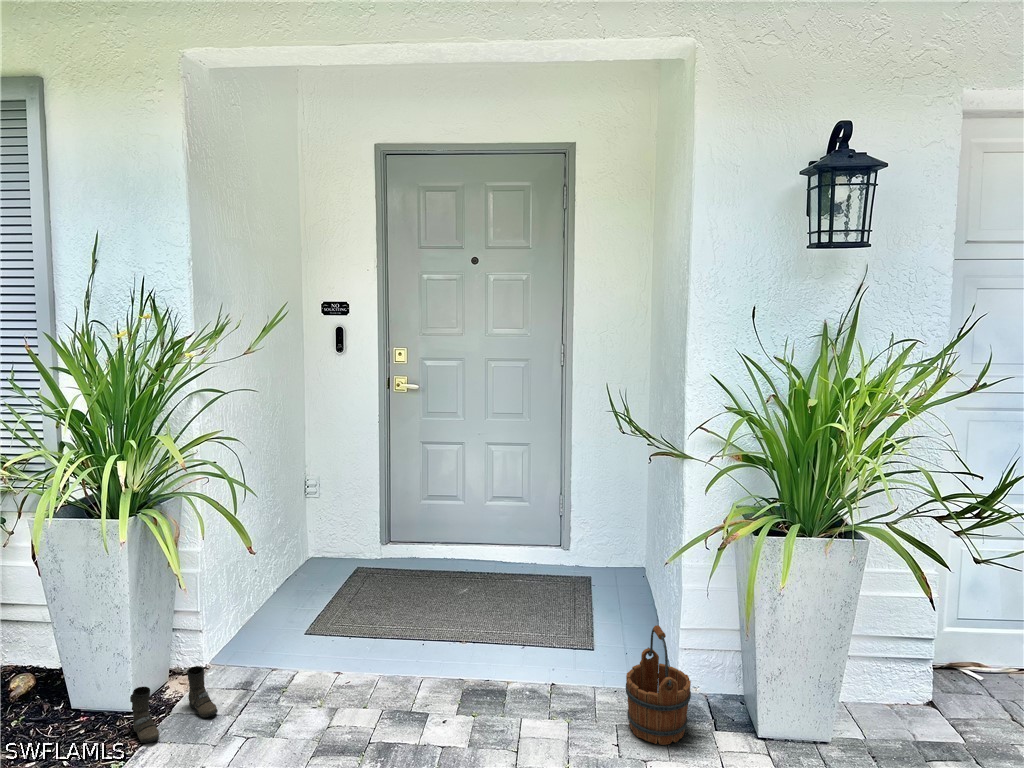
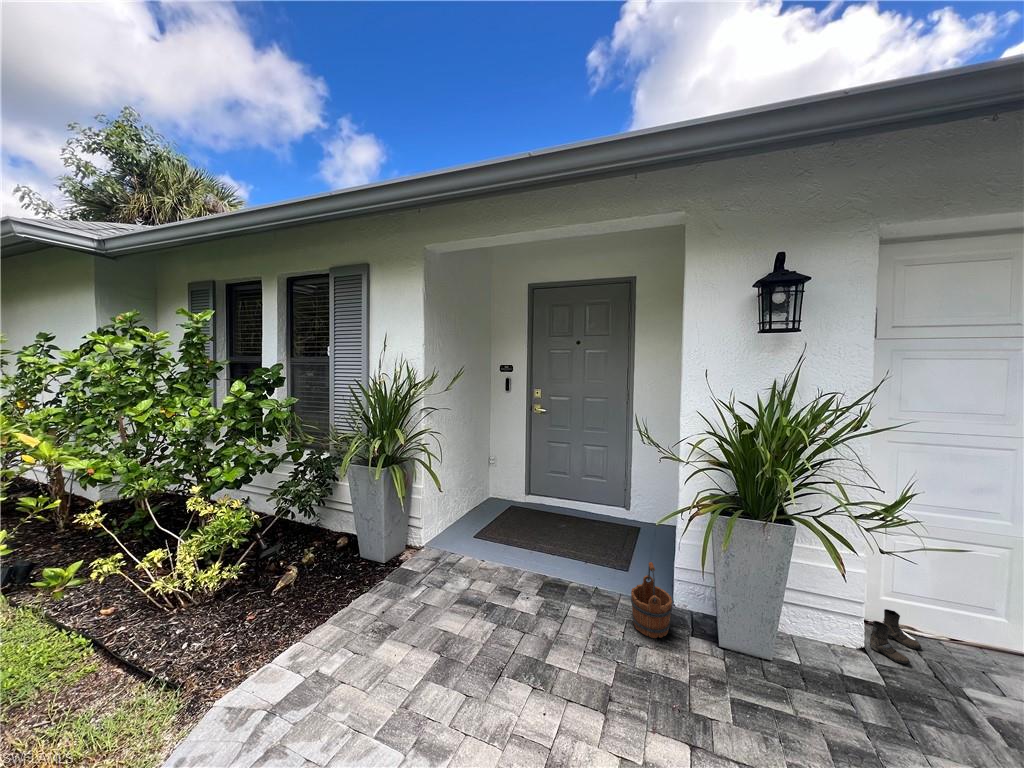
boots: present [130,666,218,743] -> present [870,609,921,664]

